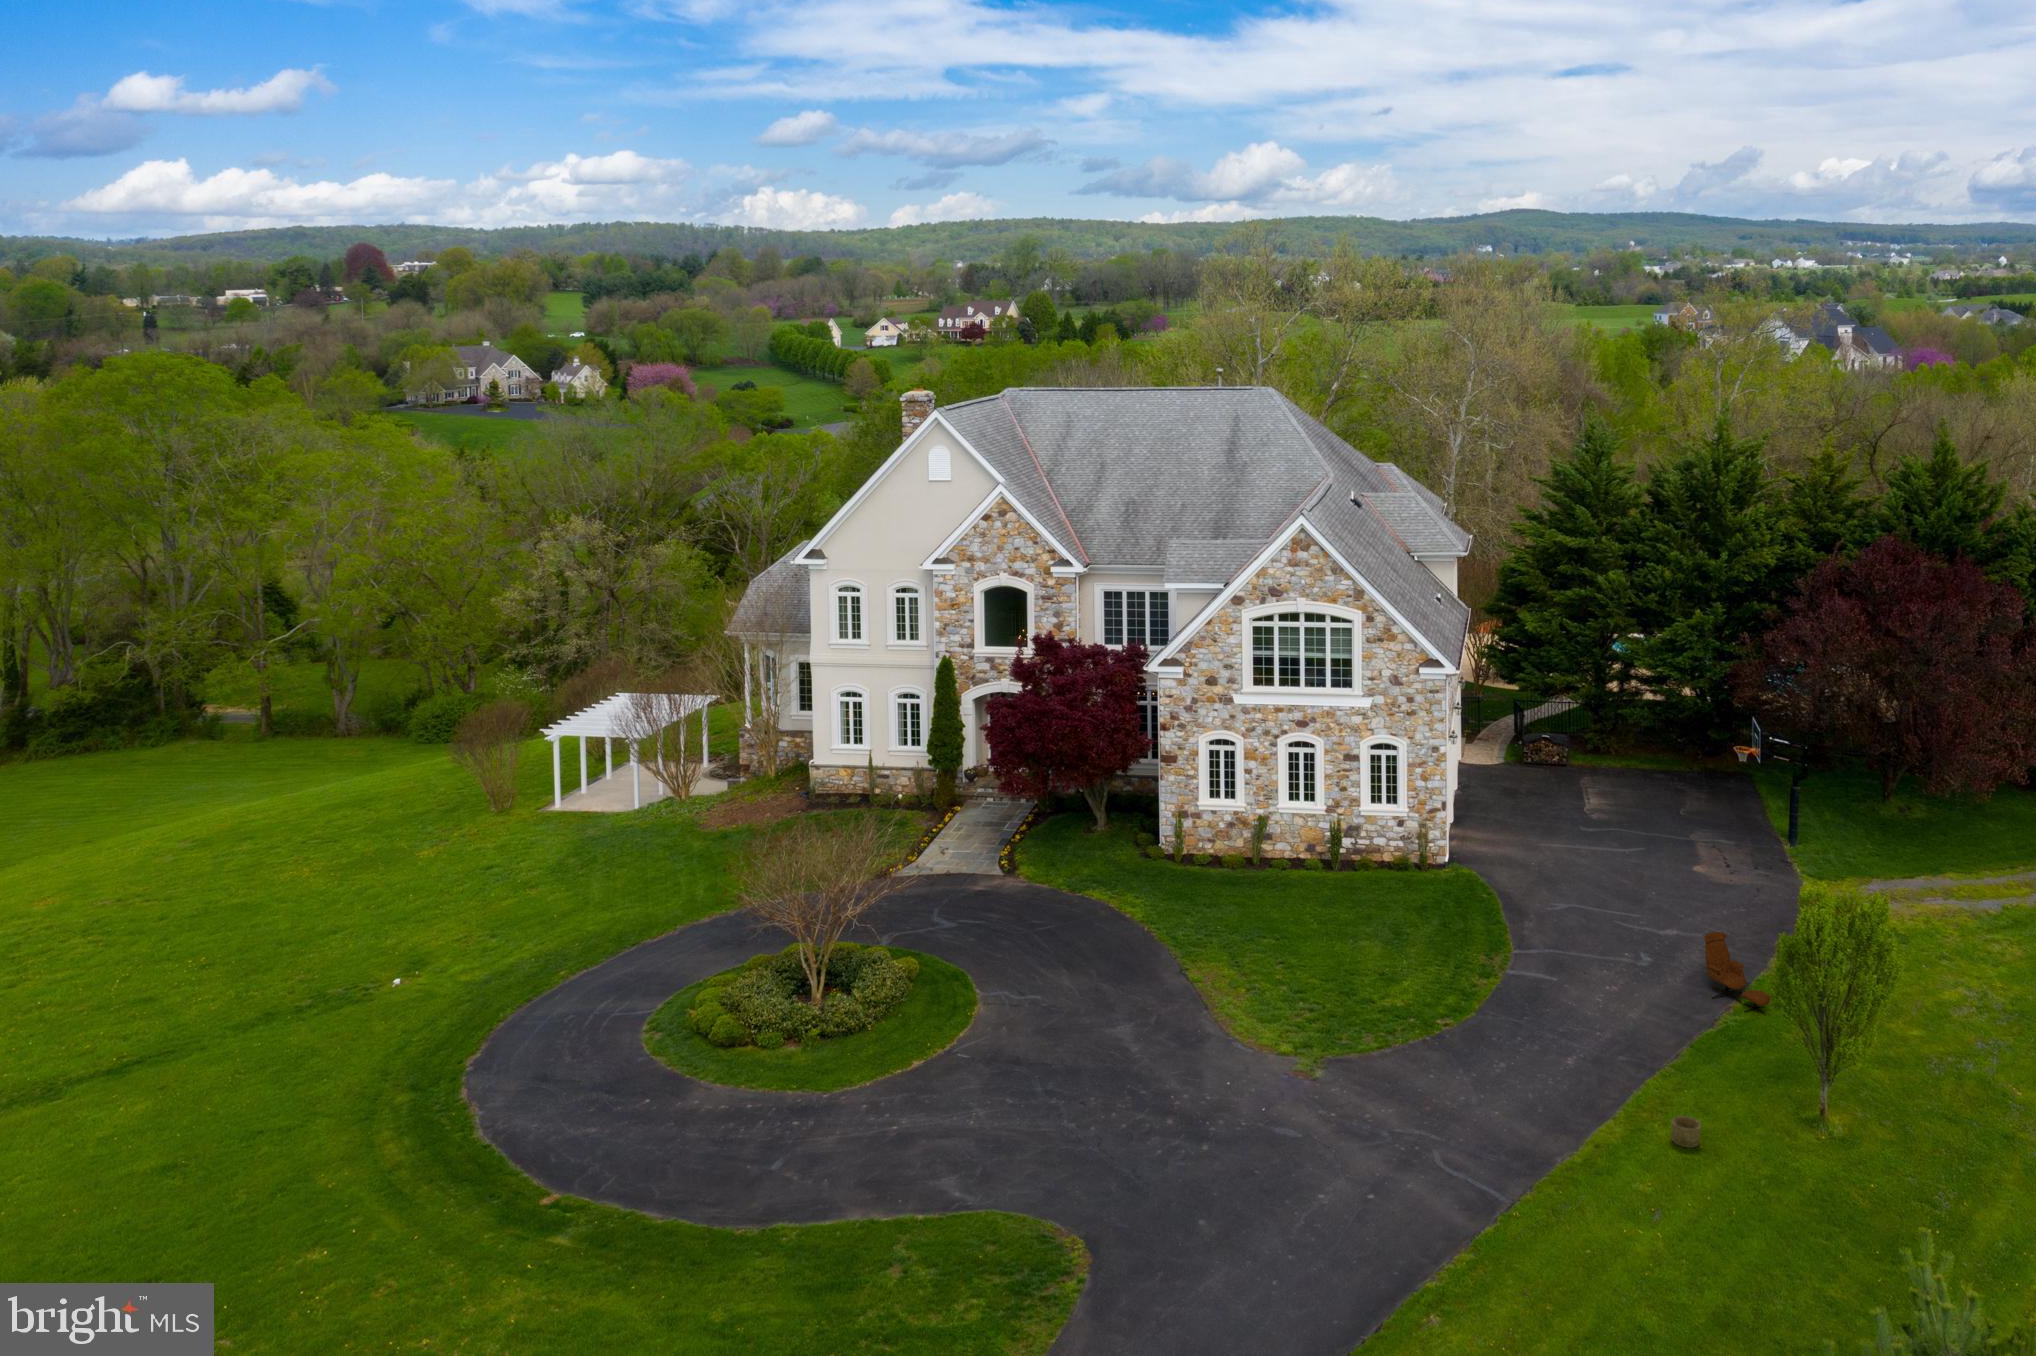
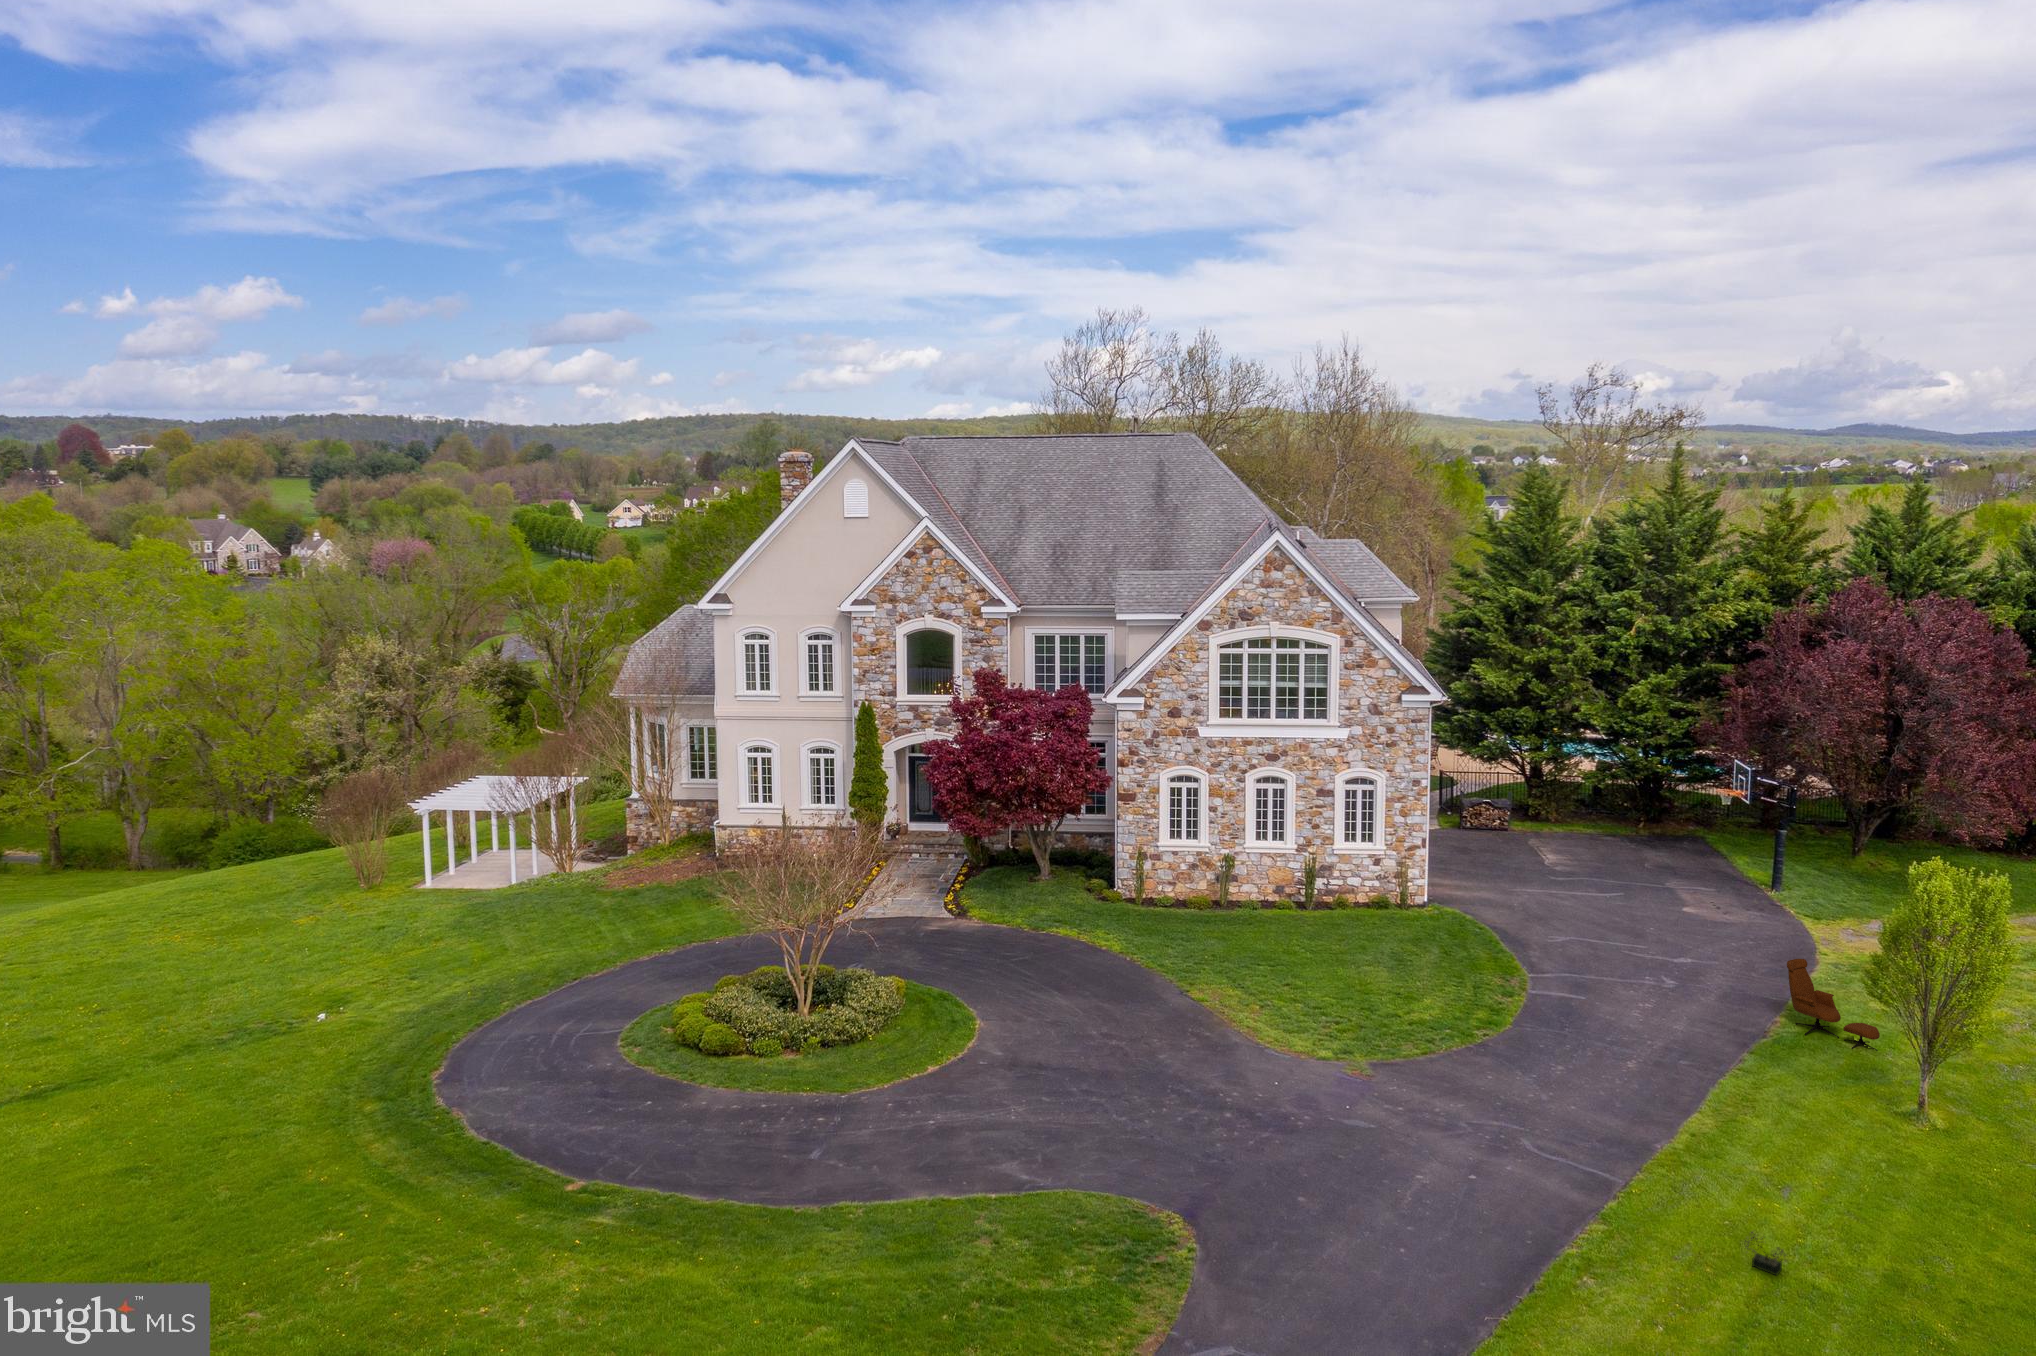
wooden bucket: present [1671,1116,1701,1148] -> none [1912,1180,1957,1222]
decorative plant: none [1503,1143,1533,1175] -> present [1746,1232,1785,1275]

